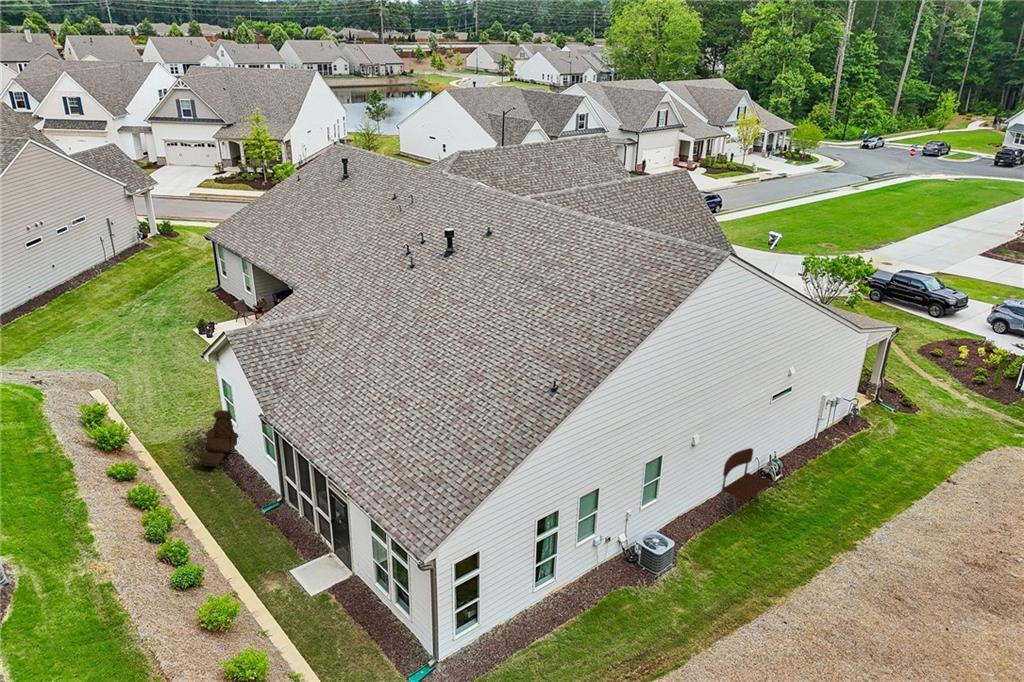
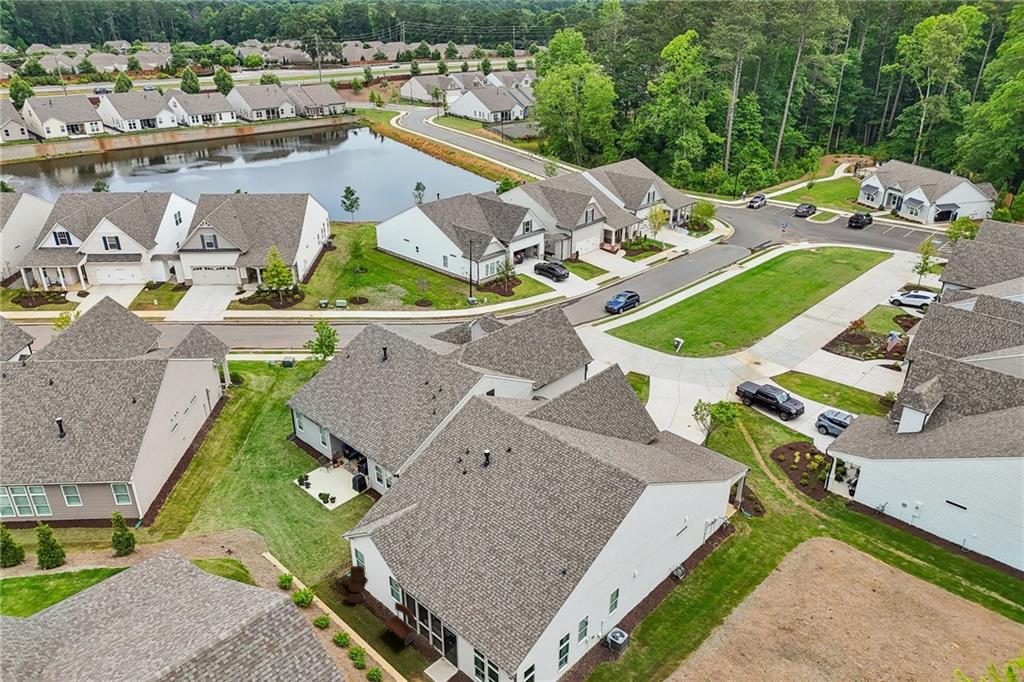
bench: present [719,448,769,515] -> present [385,602,415,645]

